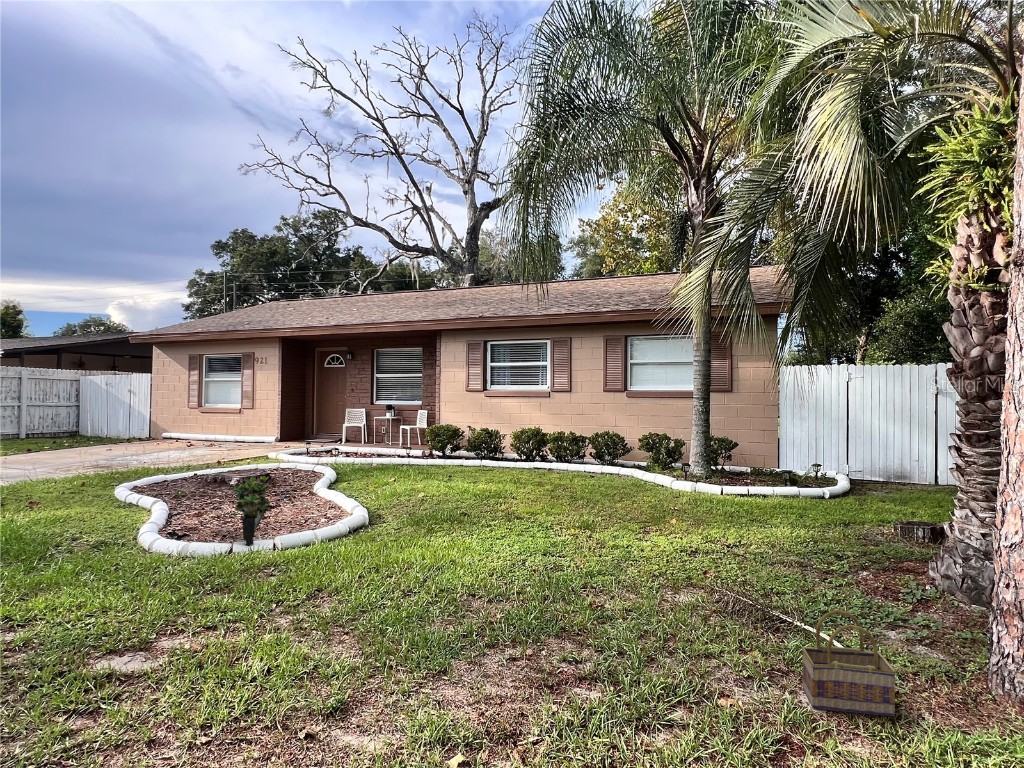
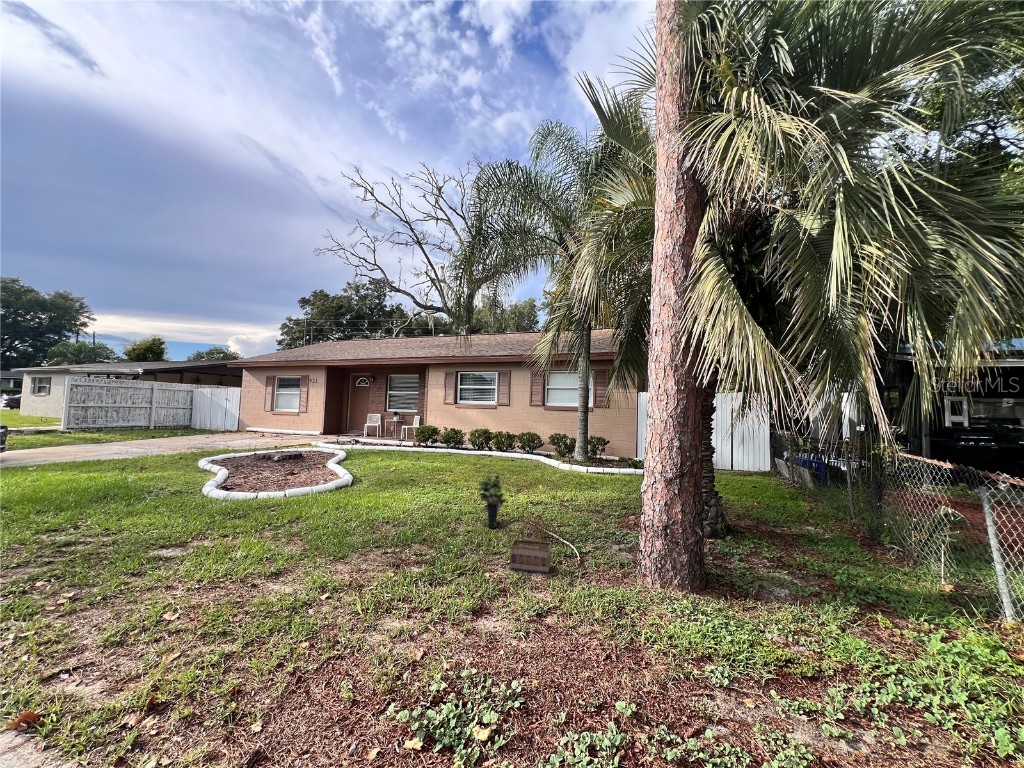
potted plant: present [233,476,271,545] -> present [478,474,506,528]

